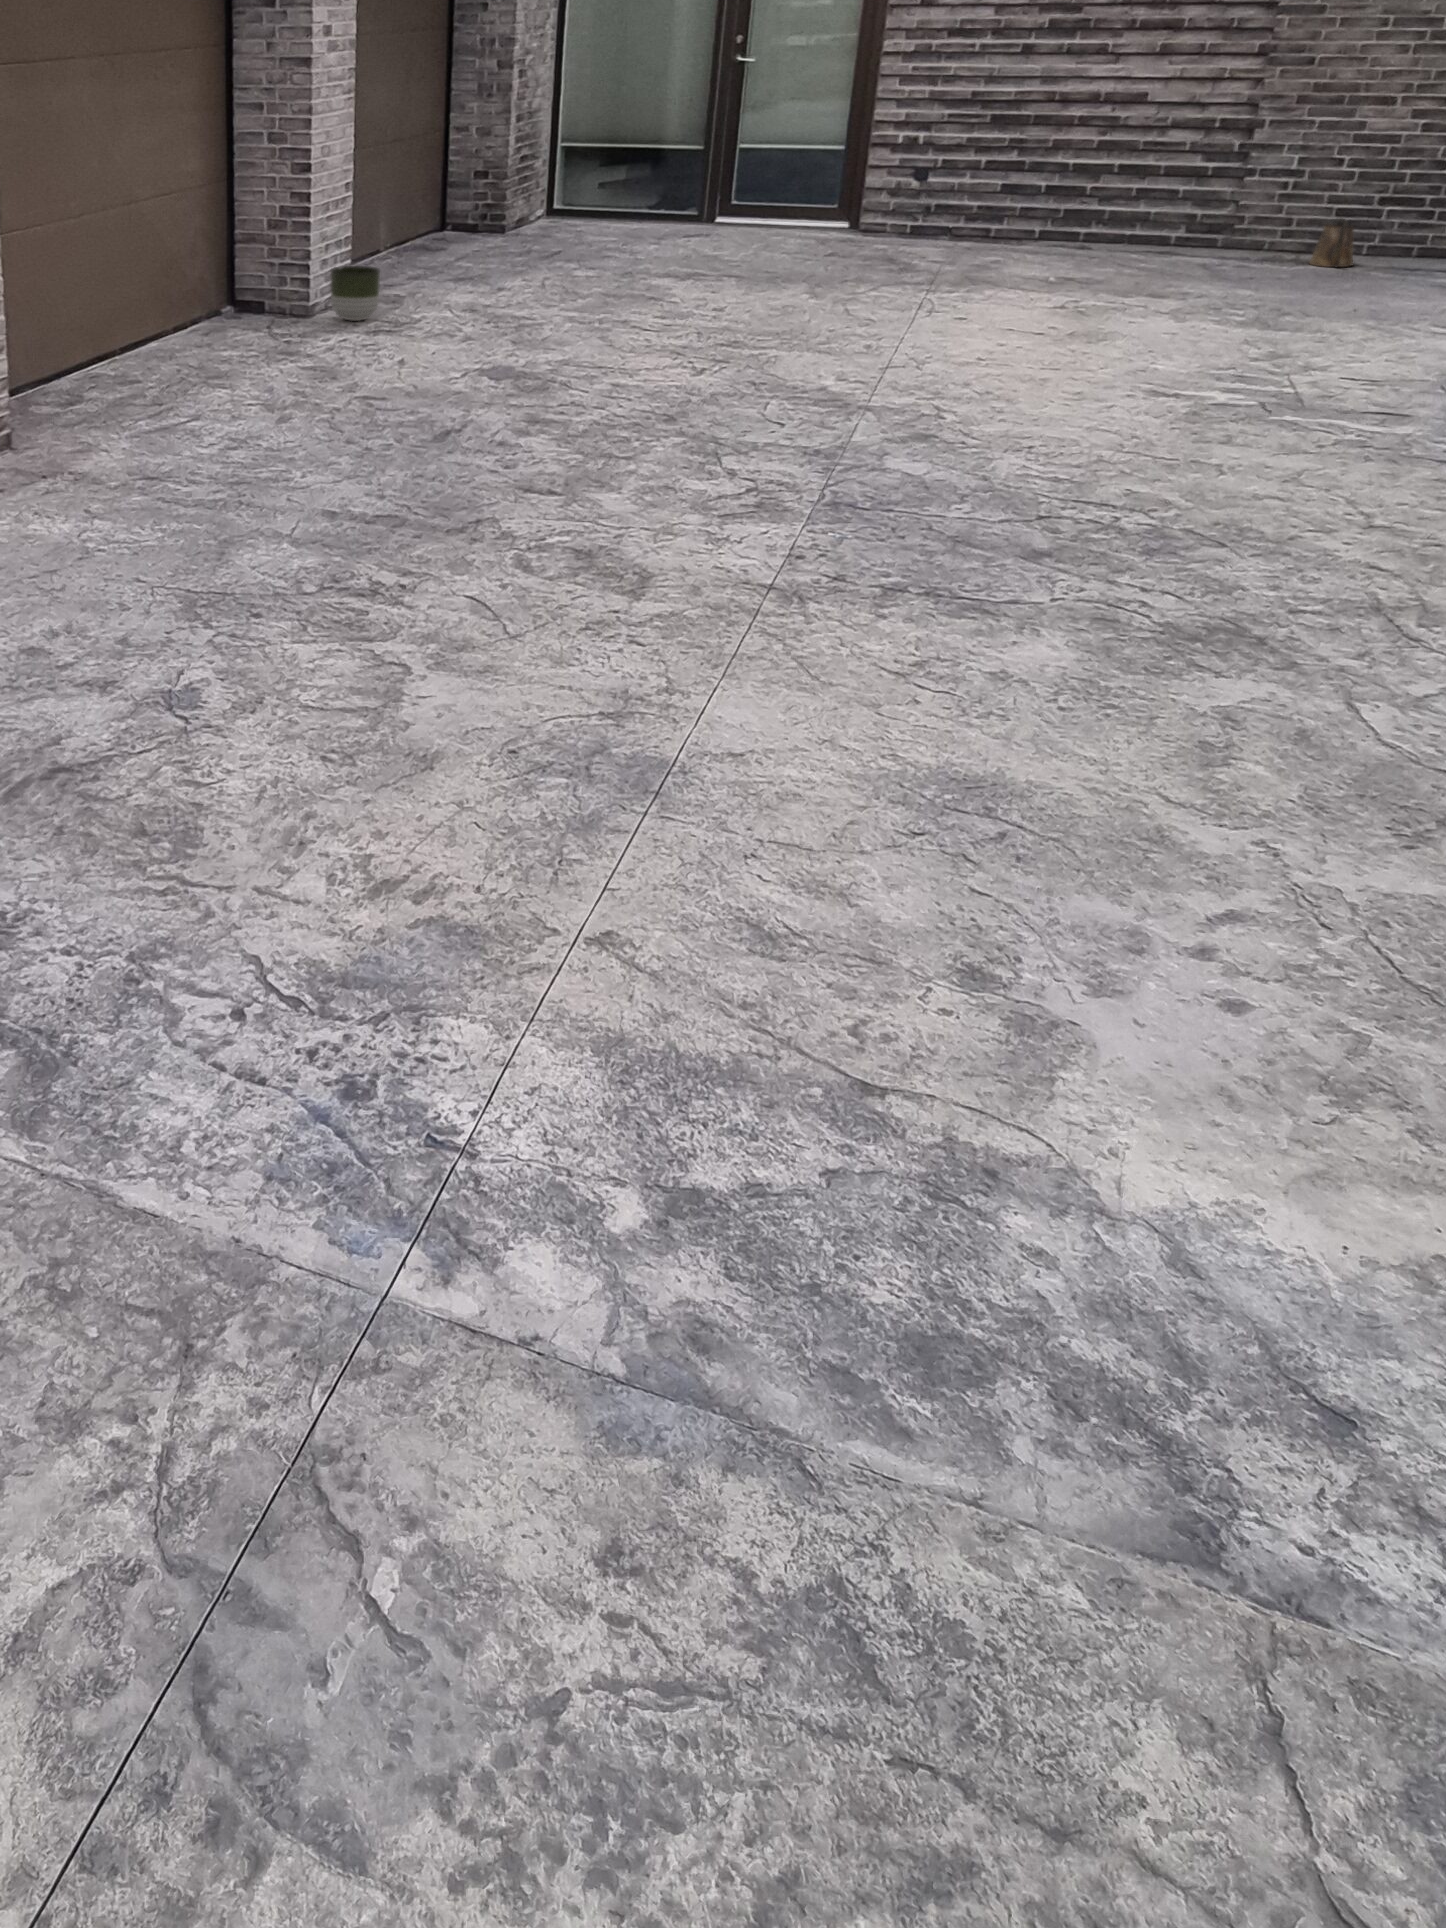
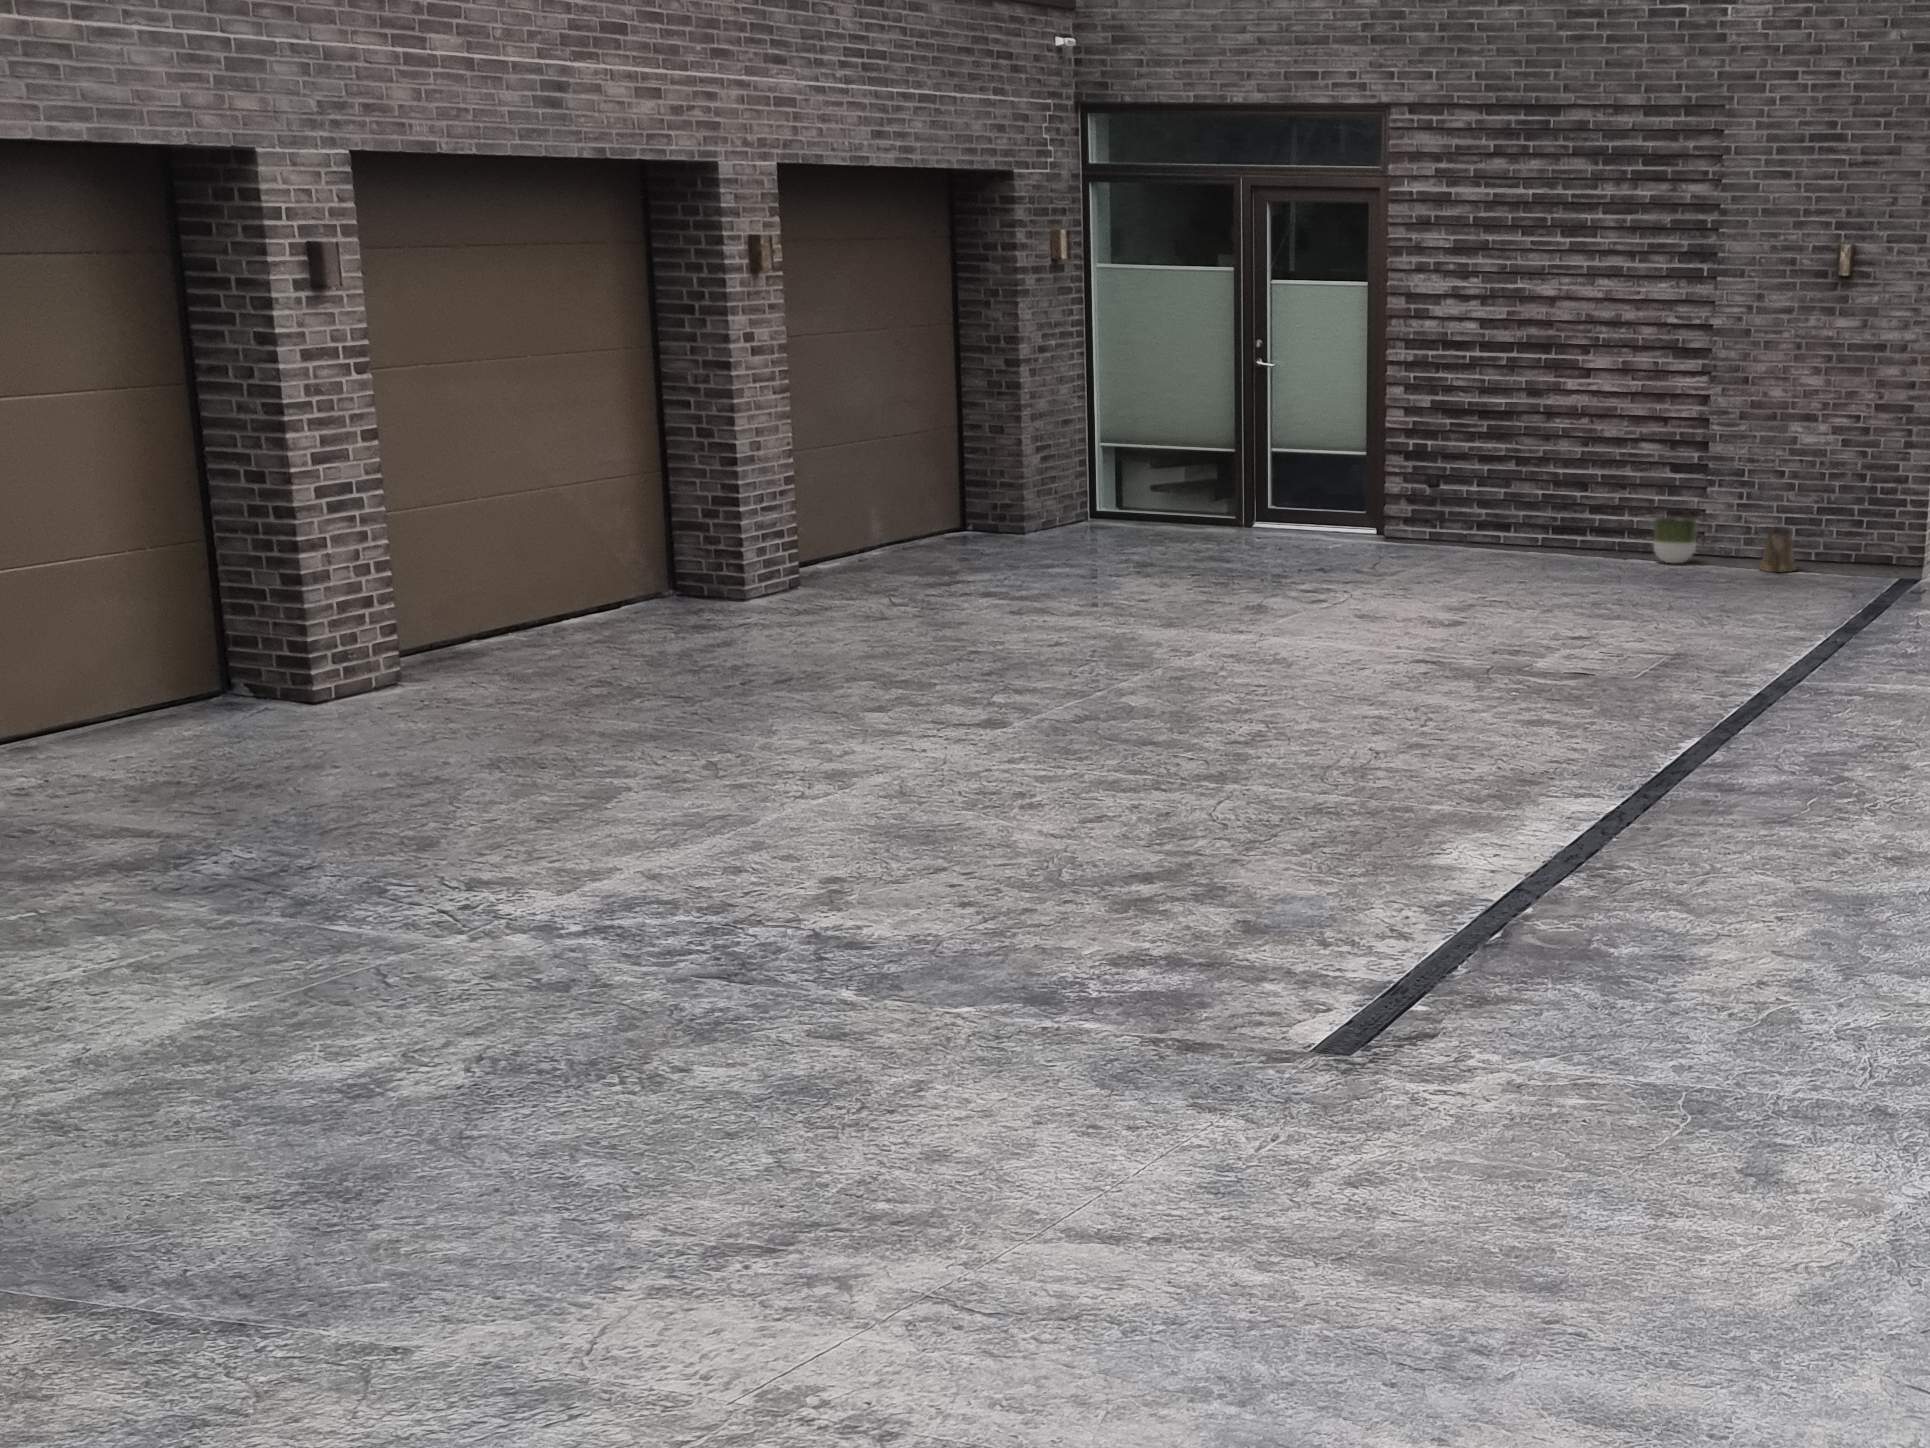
planter: present [331,266,380,321] -> present [1653,517,1697,563]

